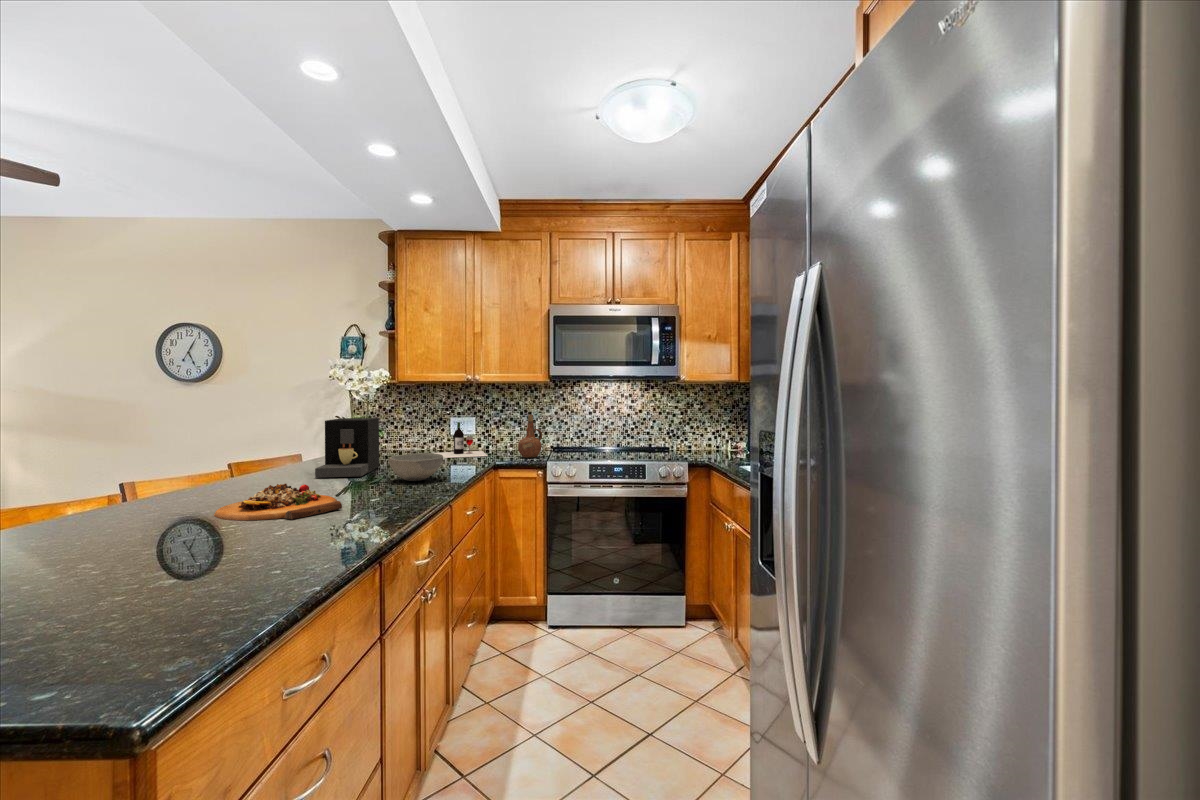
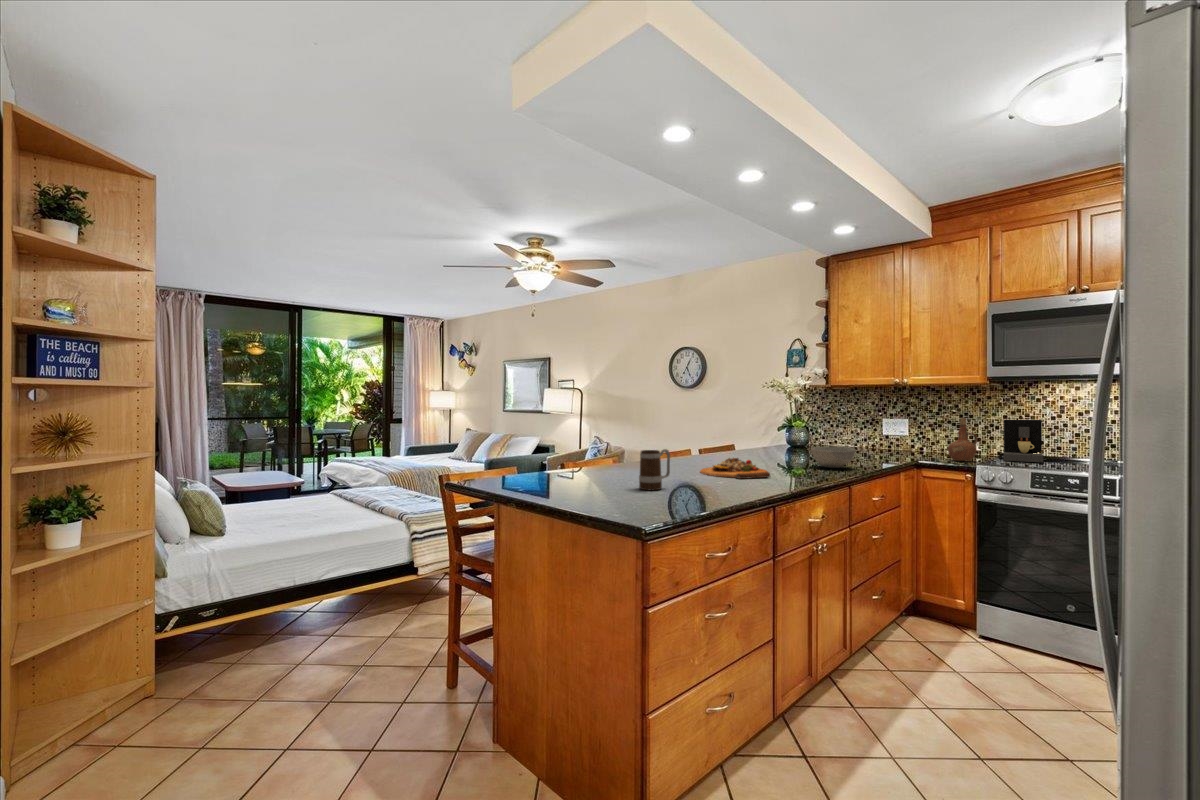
coffee maker: present [315,418,379,478] -> present [1004,420,1043,462]
wine bottle: present [434,422,488,458] -> none [862,423,916,457]
mug: none [51,491,144,589] -> present [639,449,670,490]

